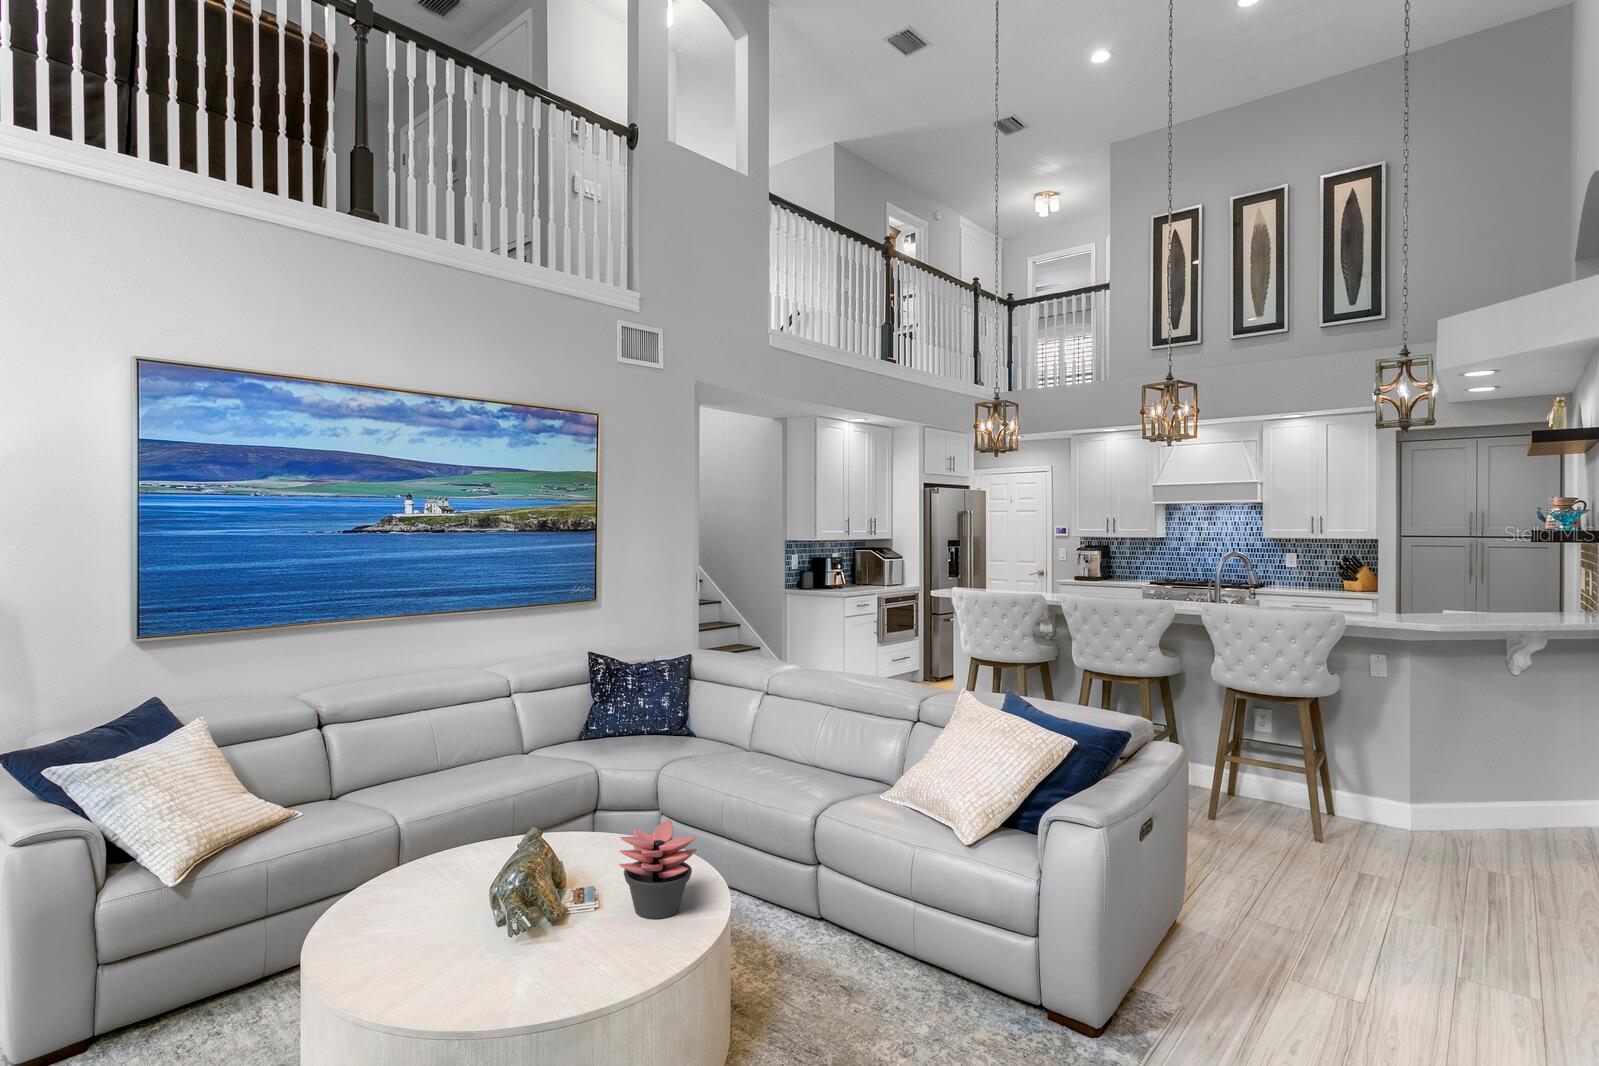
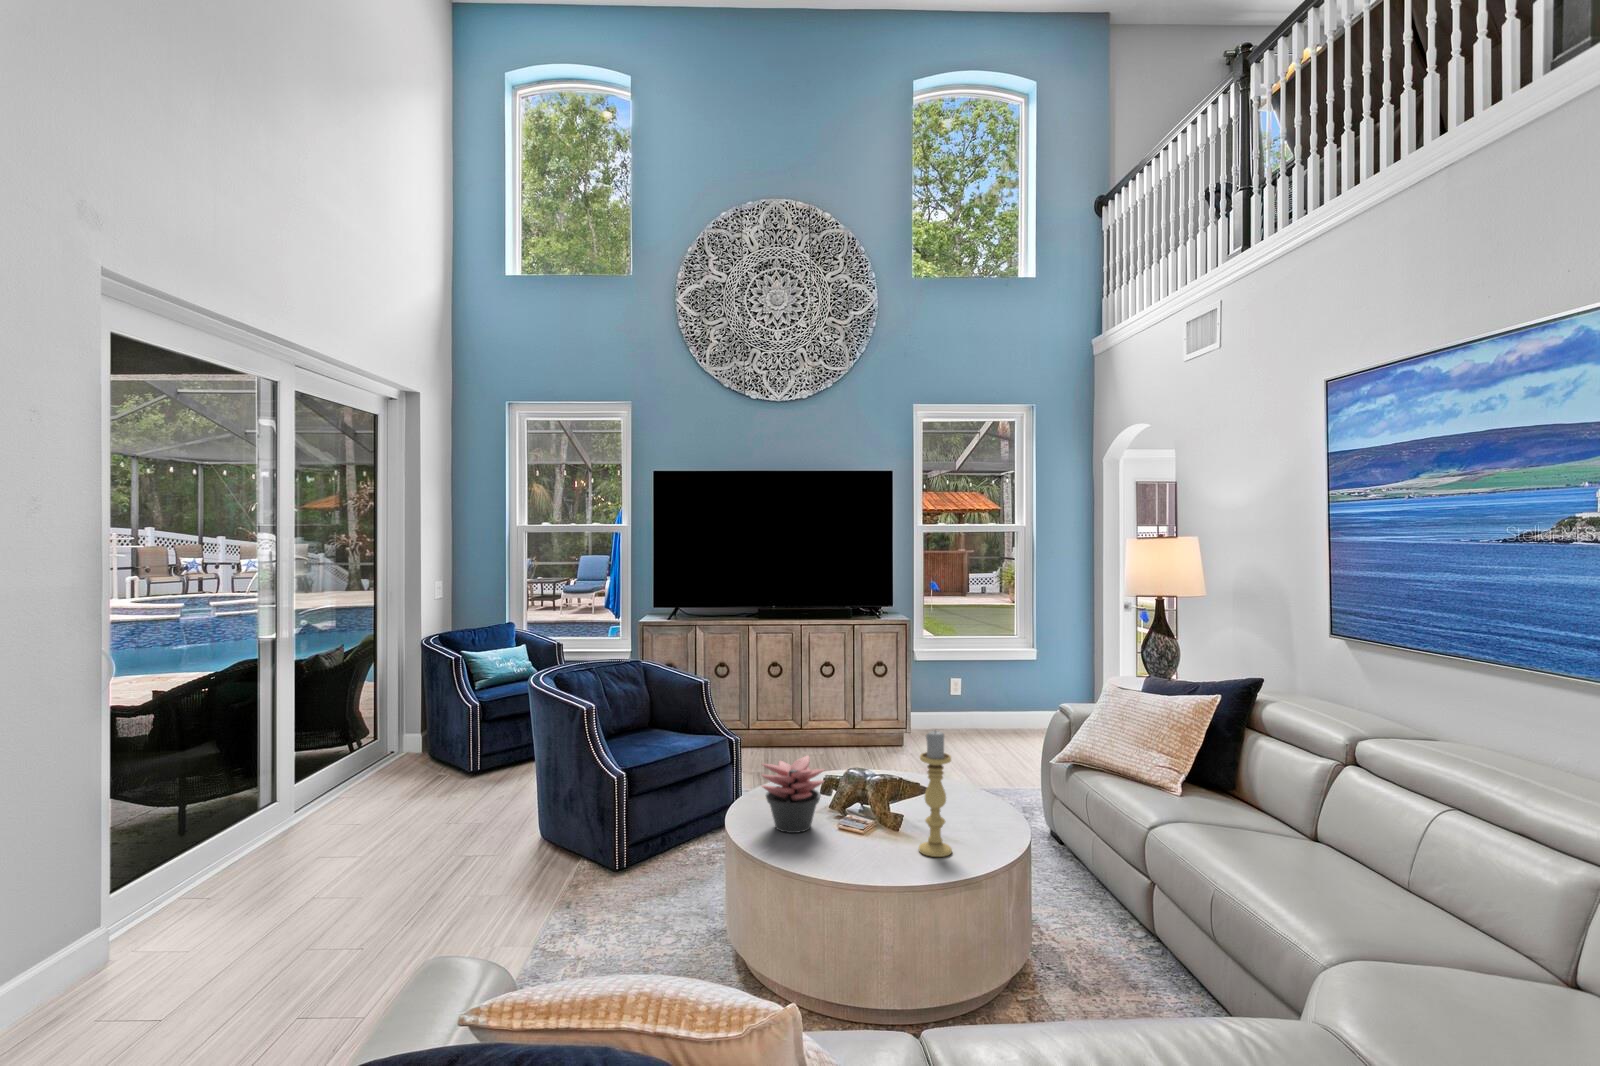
candle holder: none [592,734,625,855] -> present [919,731,952,857]

